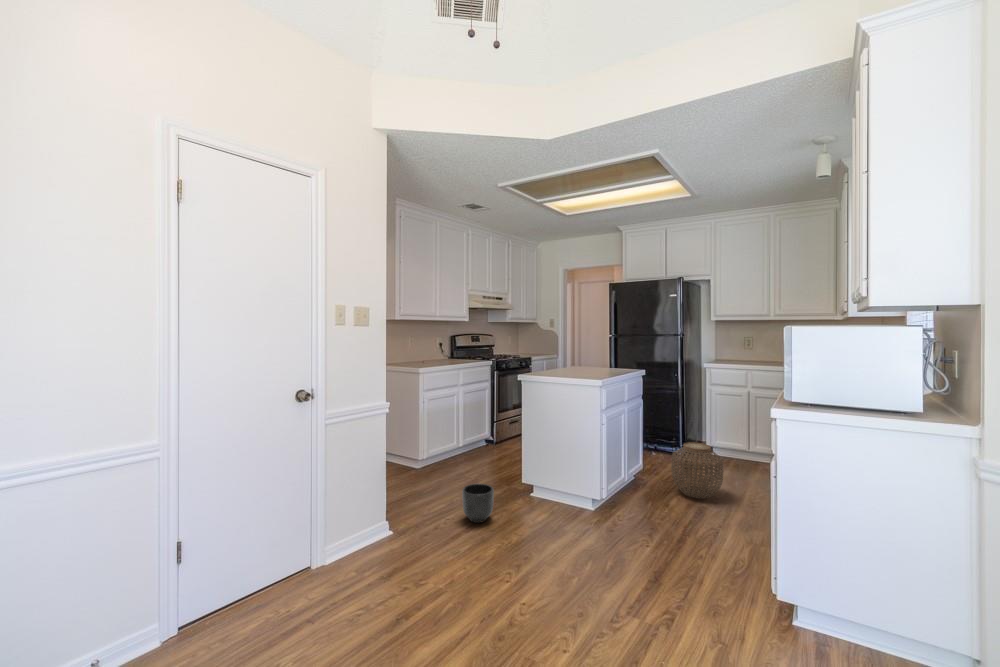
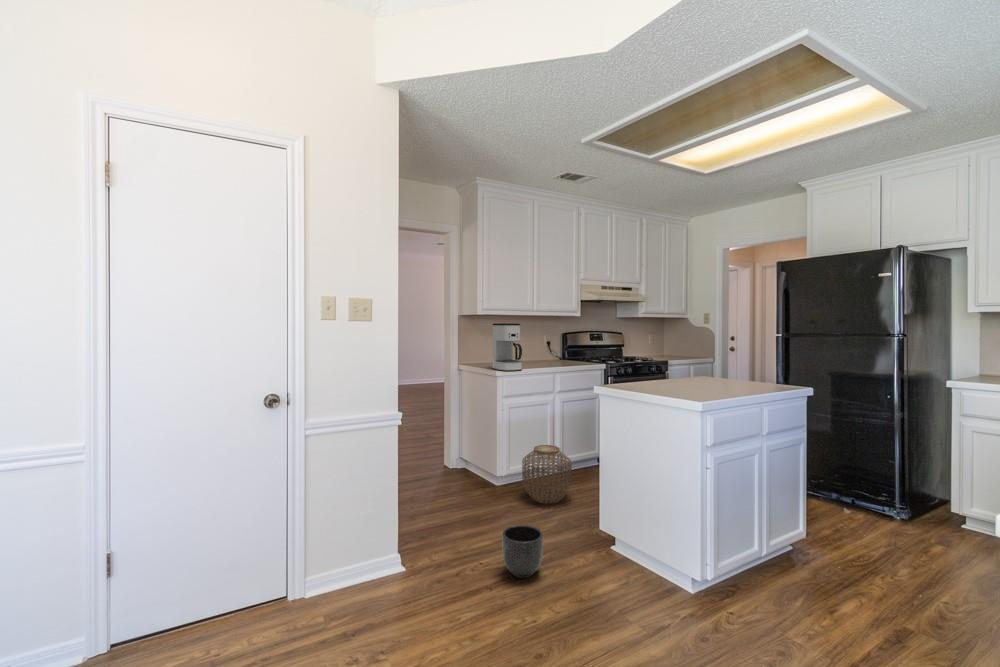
coffee maker: none [408,327,434,367] -> present [492,323,522,371]
woven basket: present [671,442,723,499] -> present [522,445,572,503]

